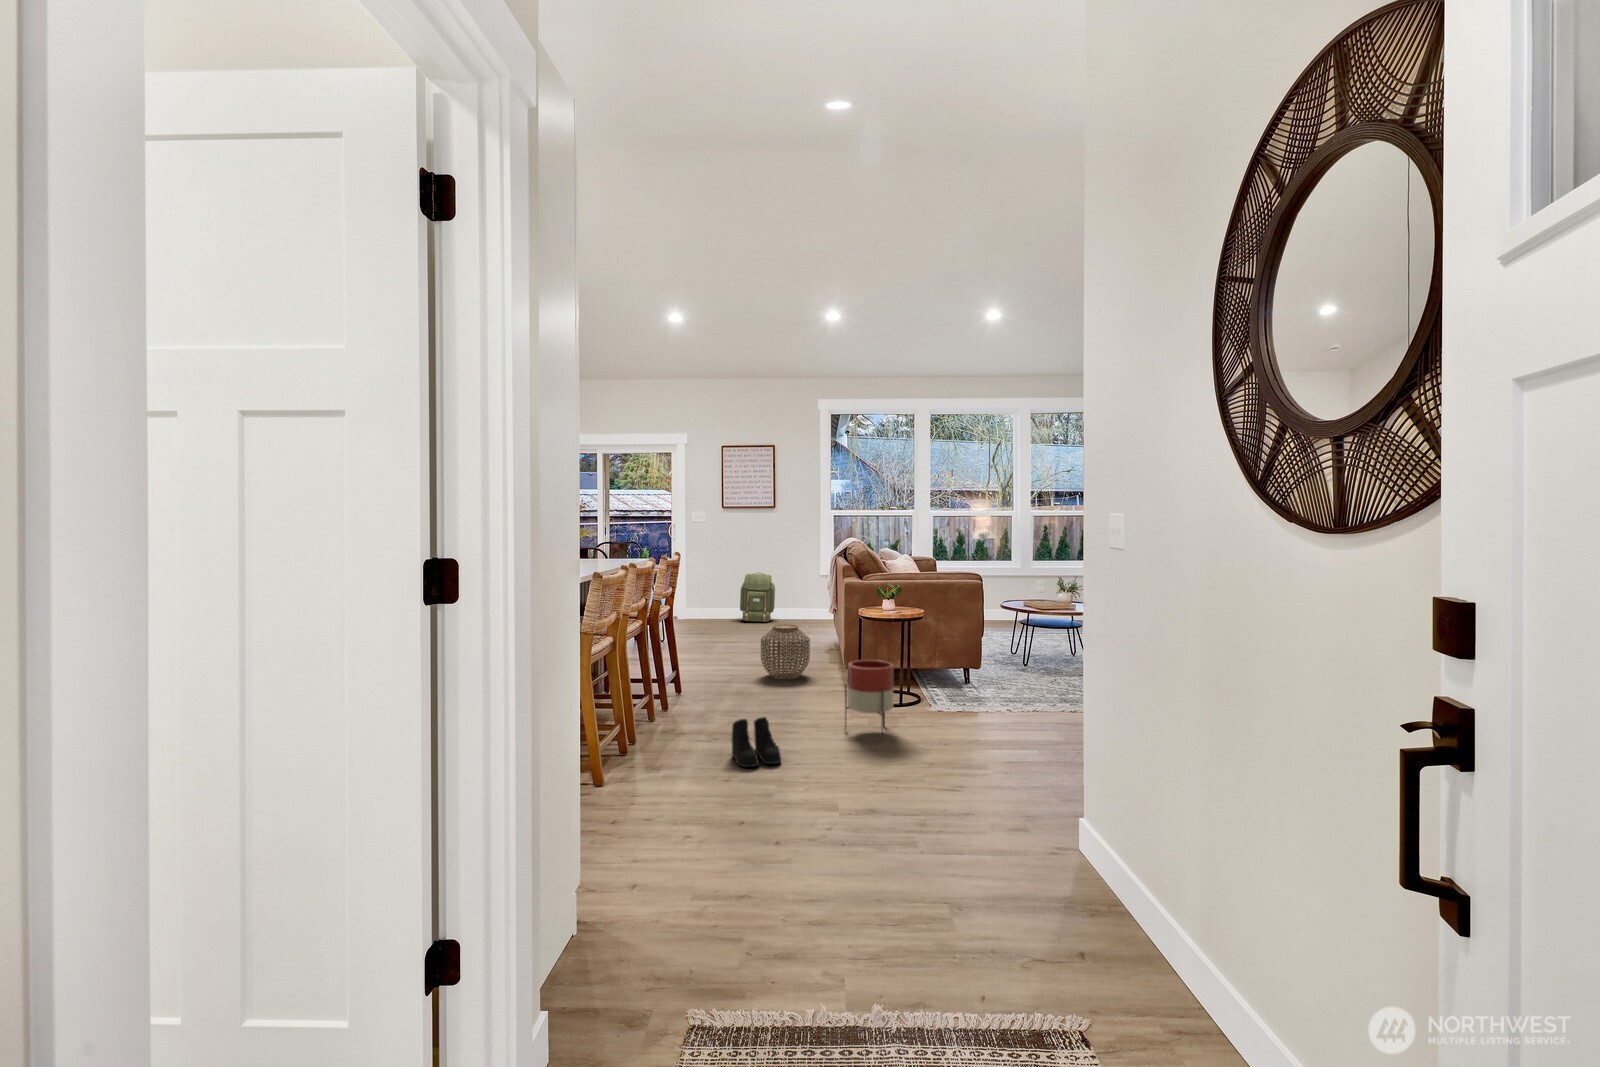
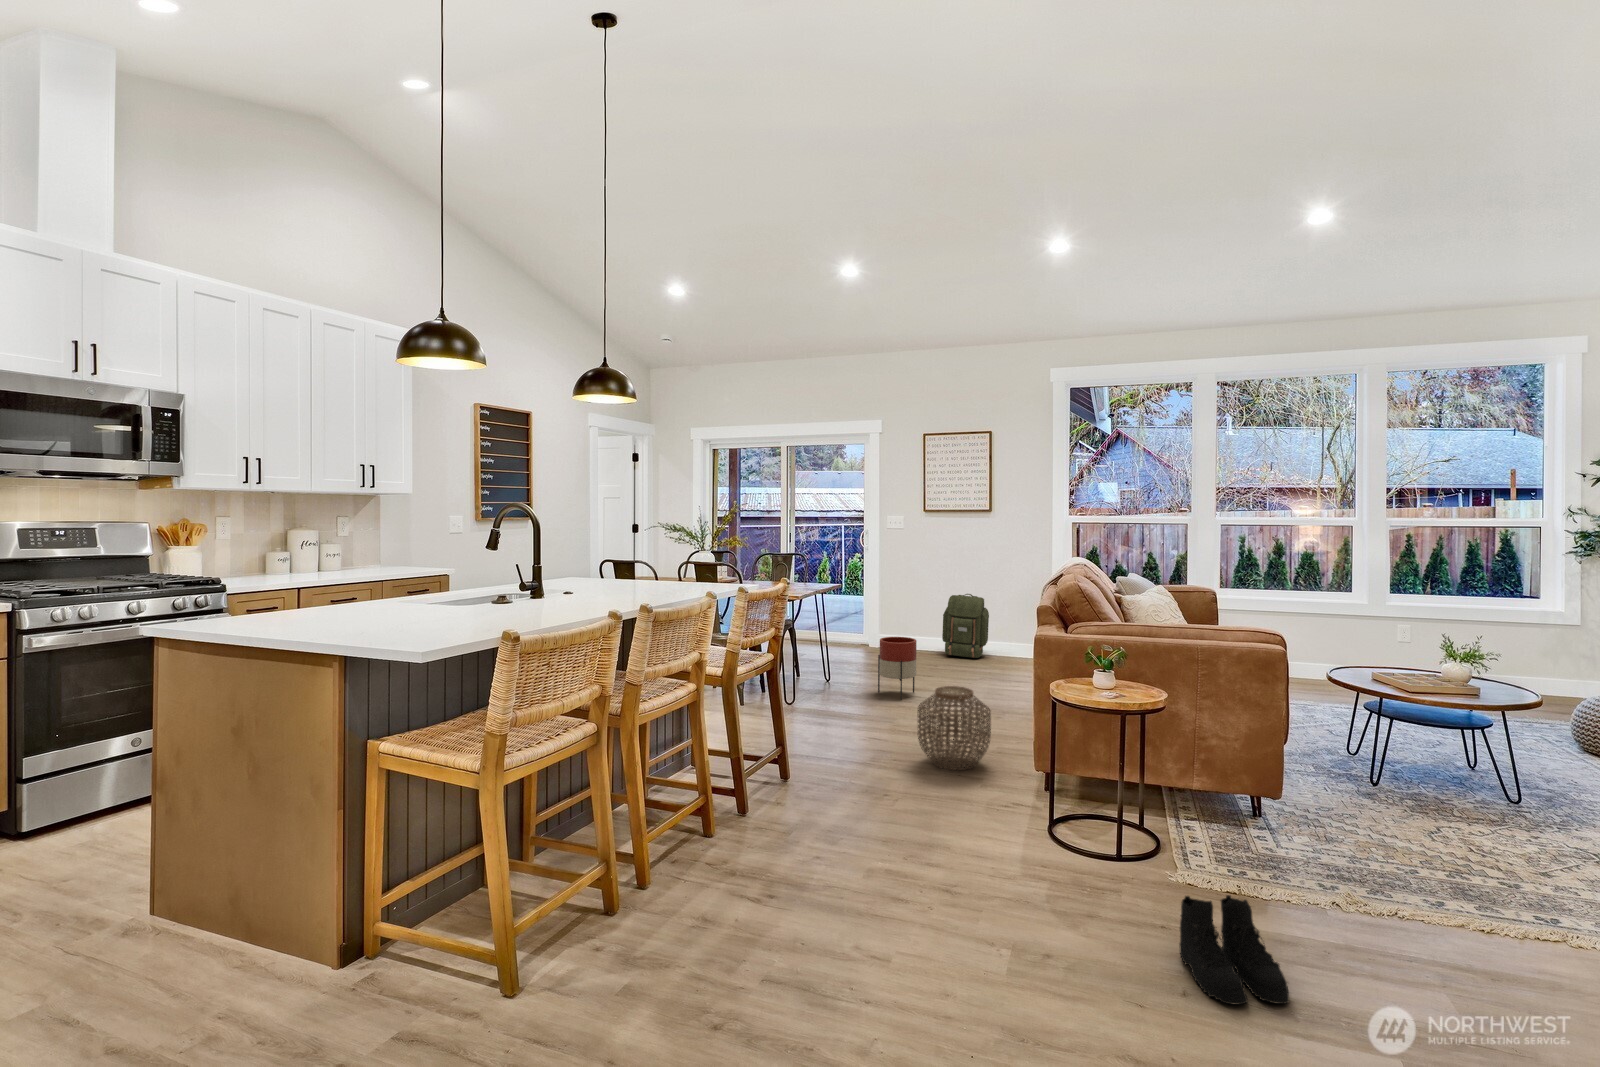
planter: present [845,660,893,738] -> present [878,637,917,700]
boots: present [731,717,781,767] -> present [1179,895,1289,1005]

